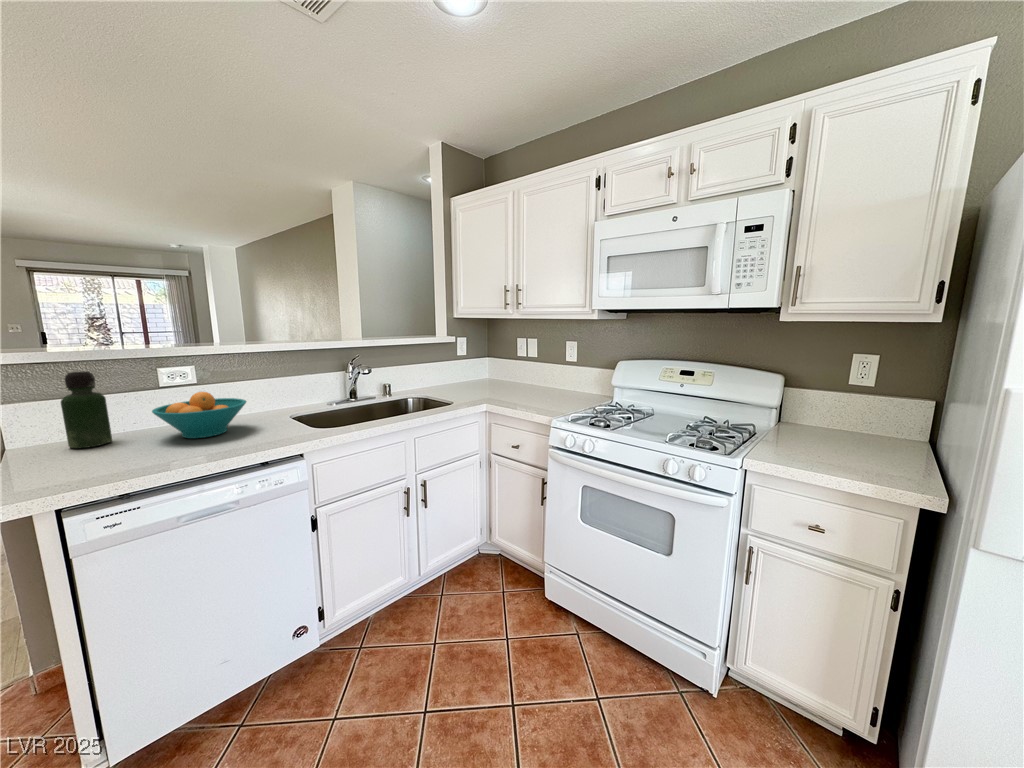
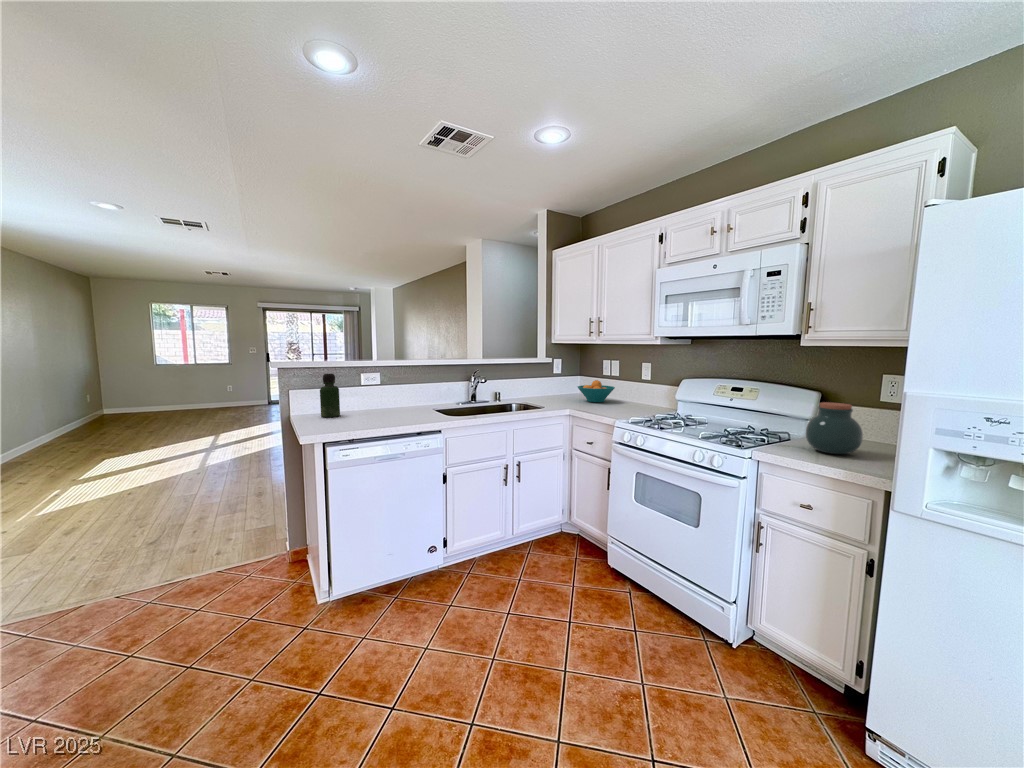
jar: none [796,391,867,456] -> present [806,402,863,454]
fruit bowl: present [152,392,246,438] -> present [578,380,615,402]

